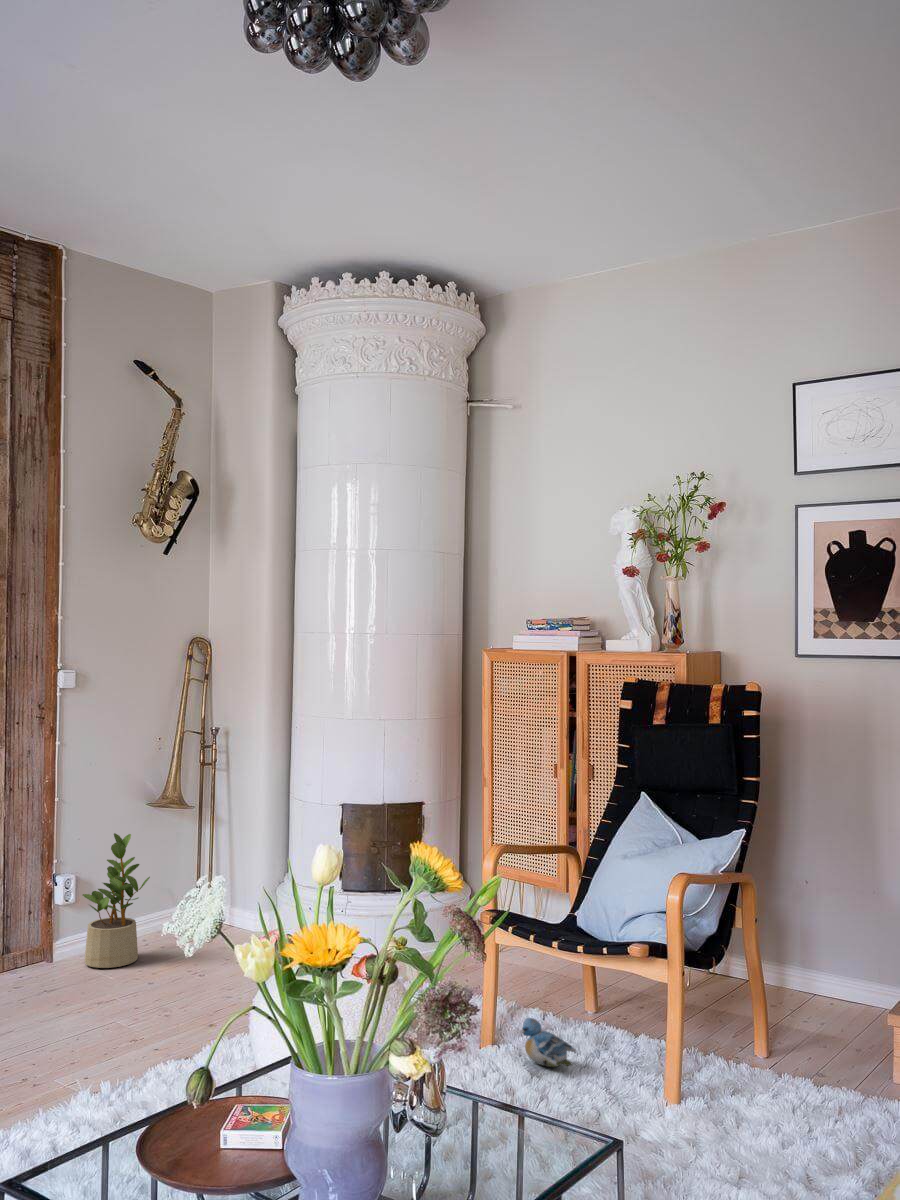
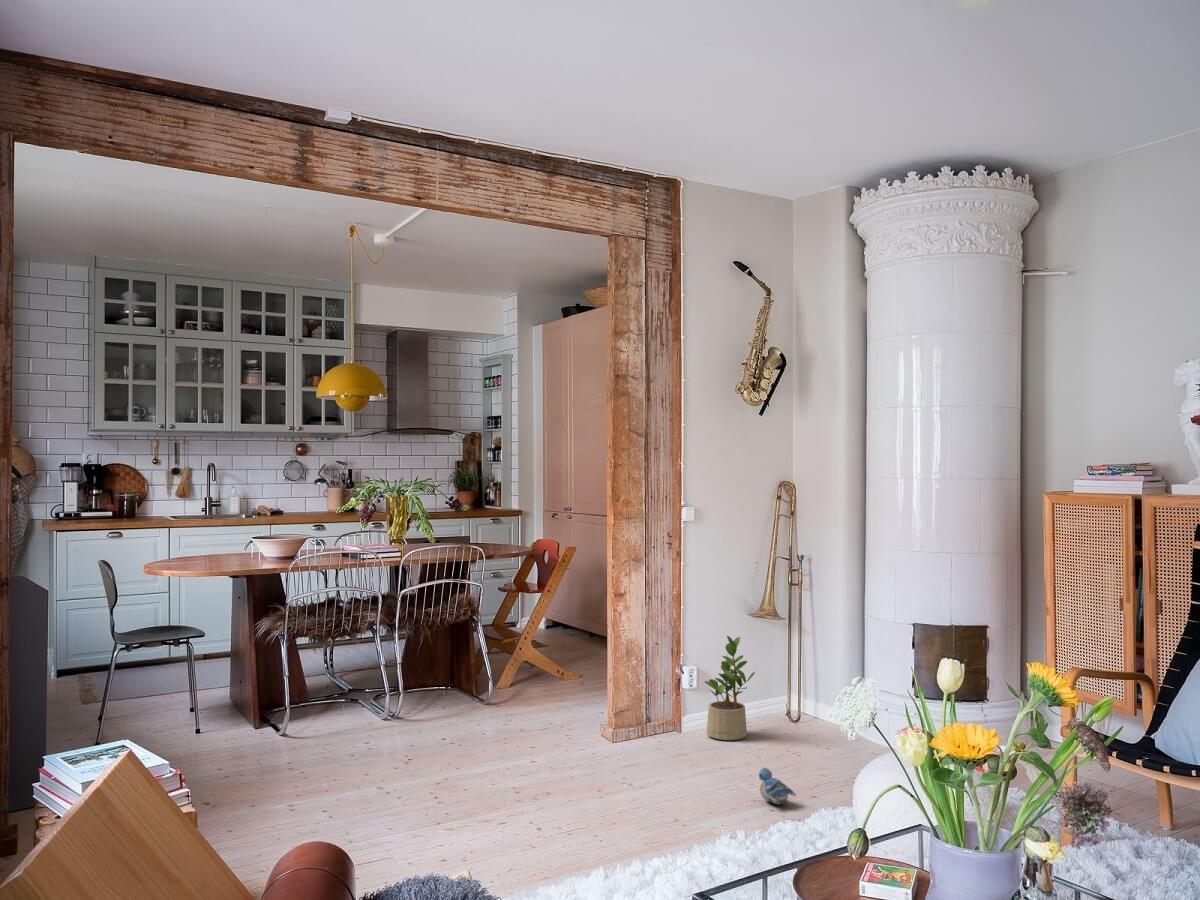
plush toy: present [522,1018,576,1067] -> present [759,768,796,805]

